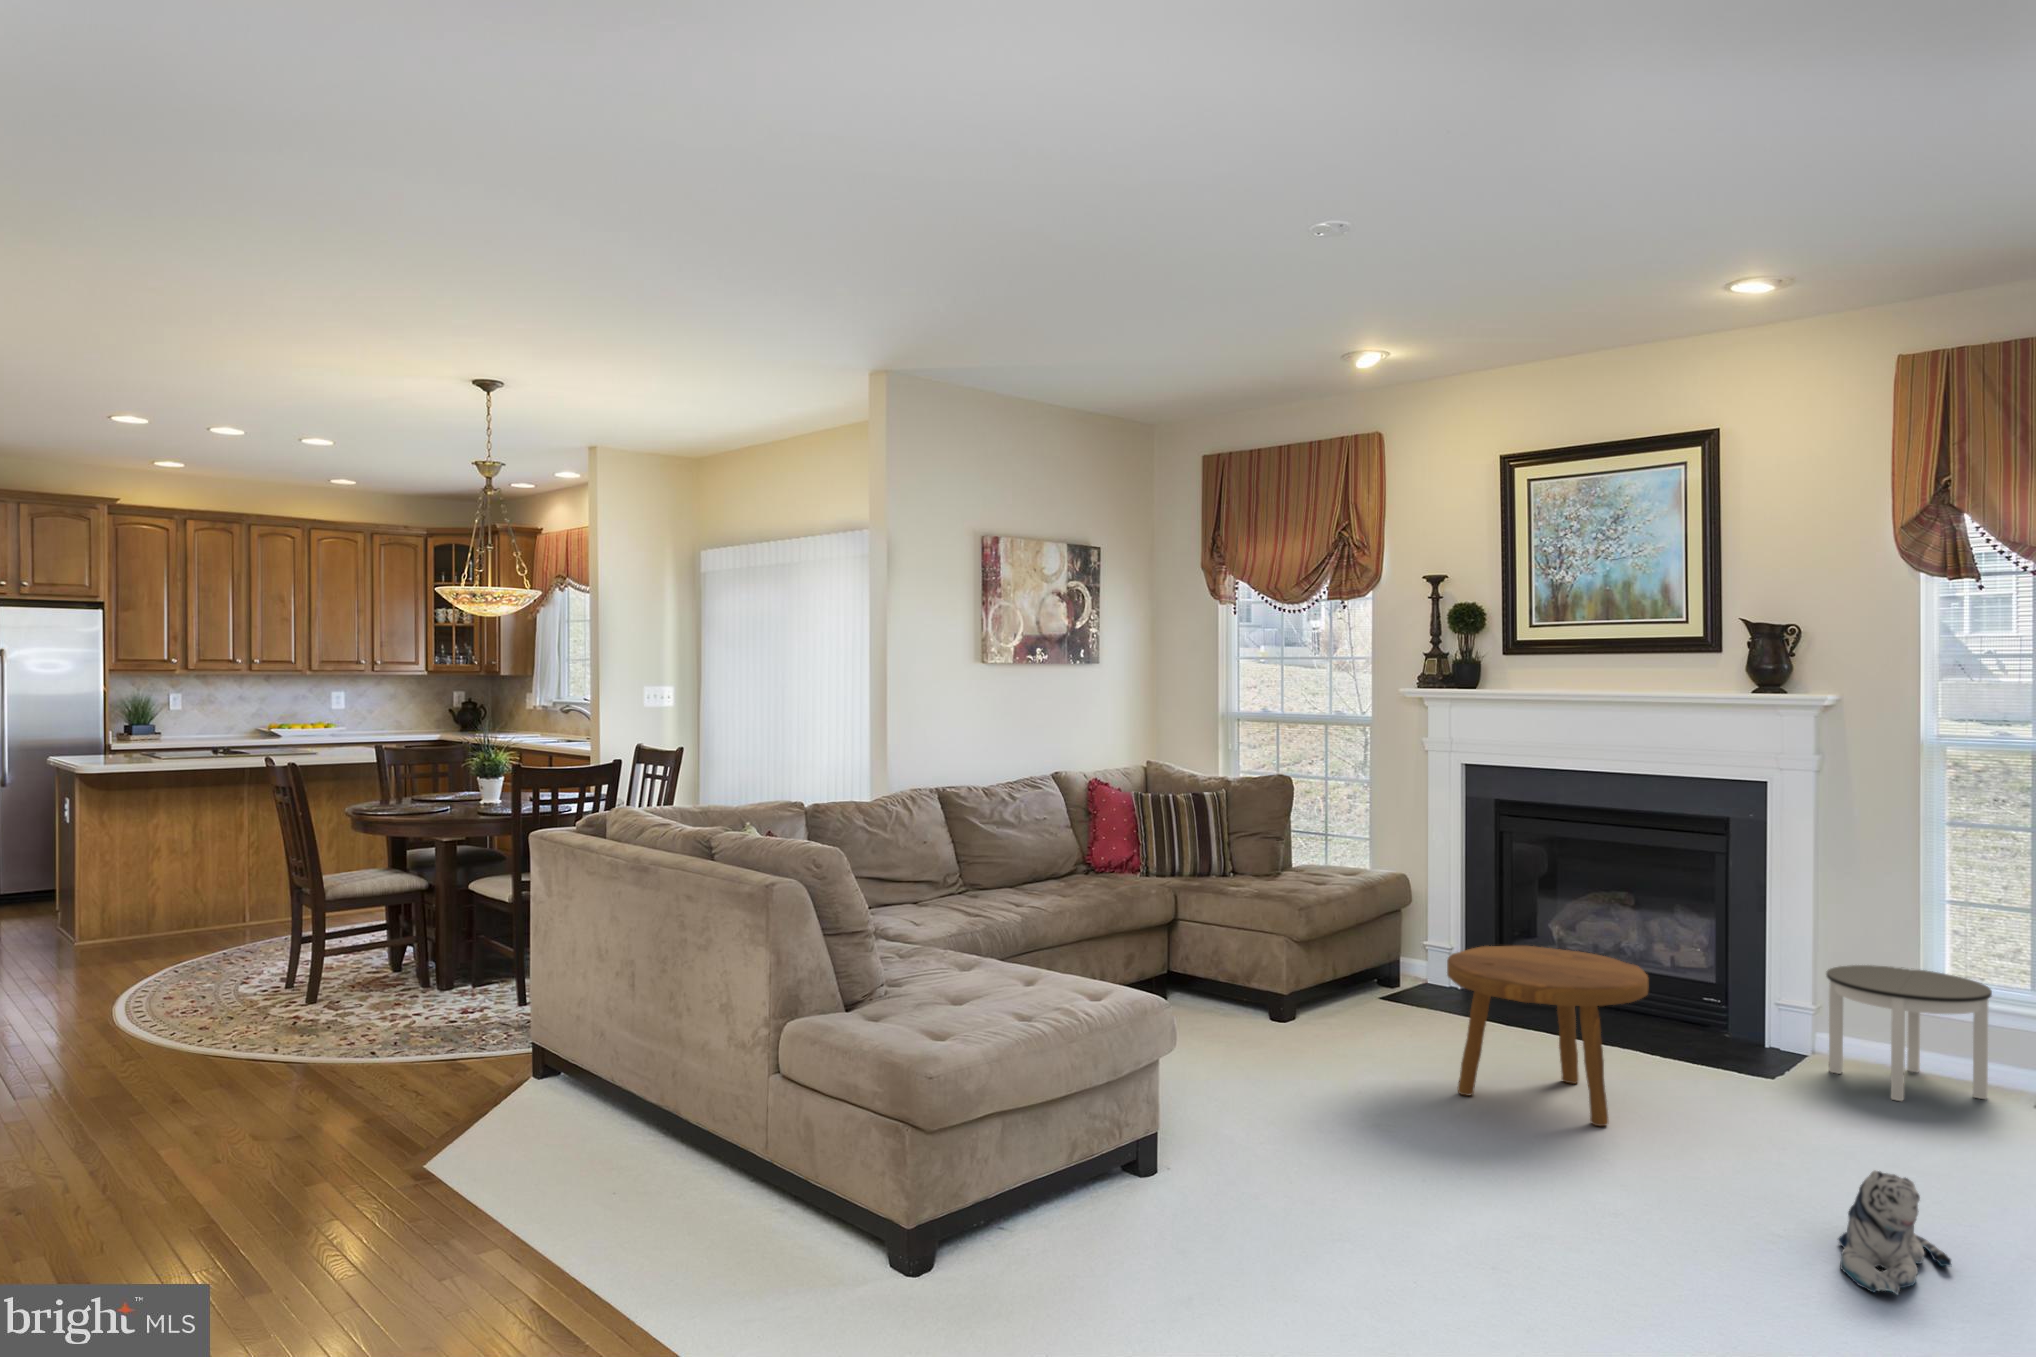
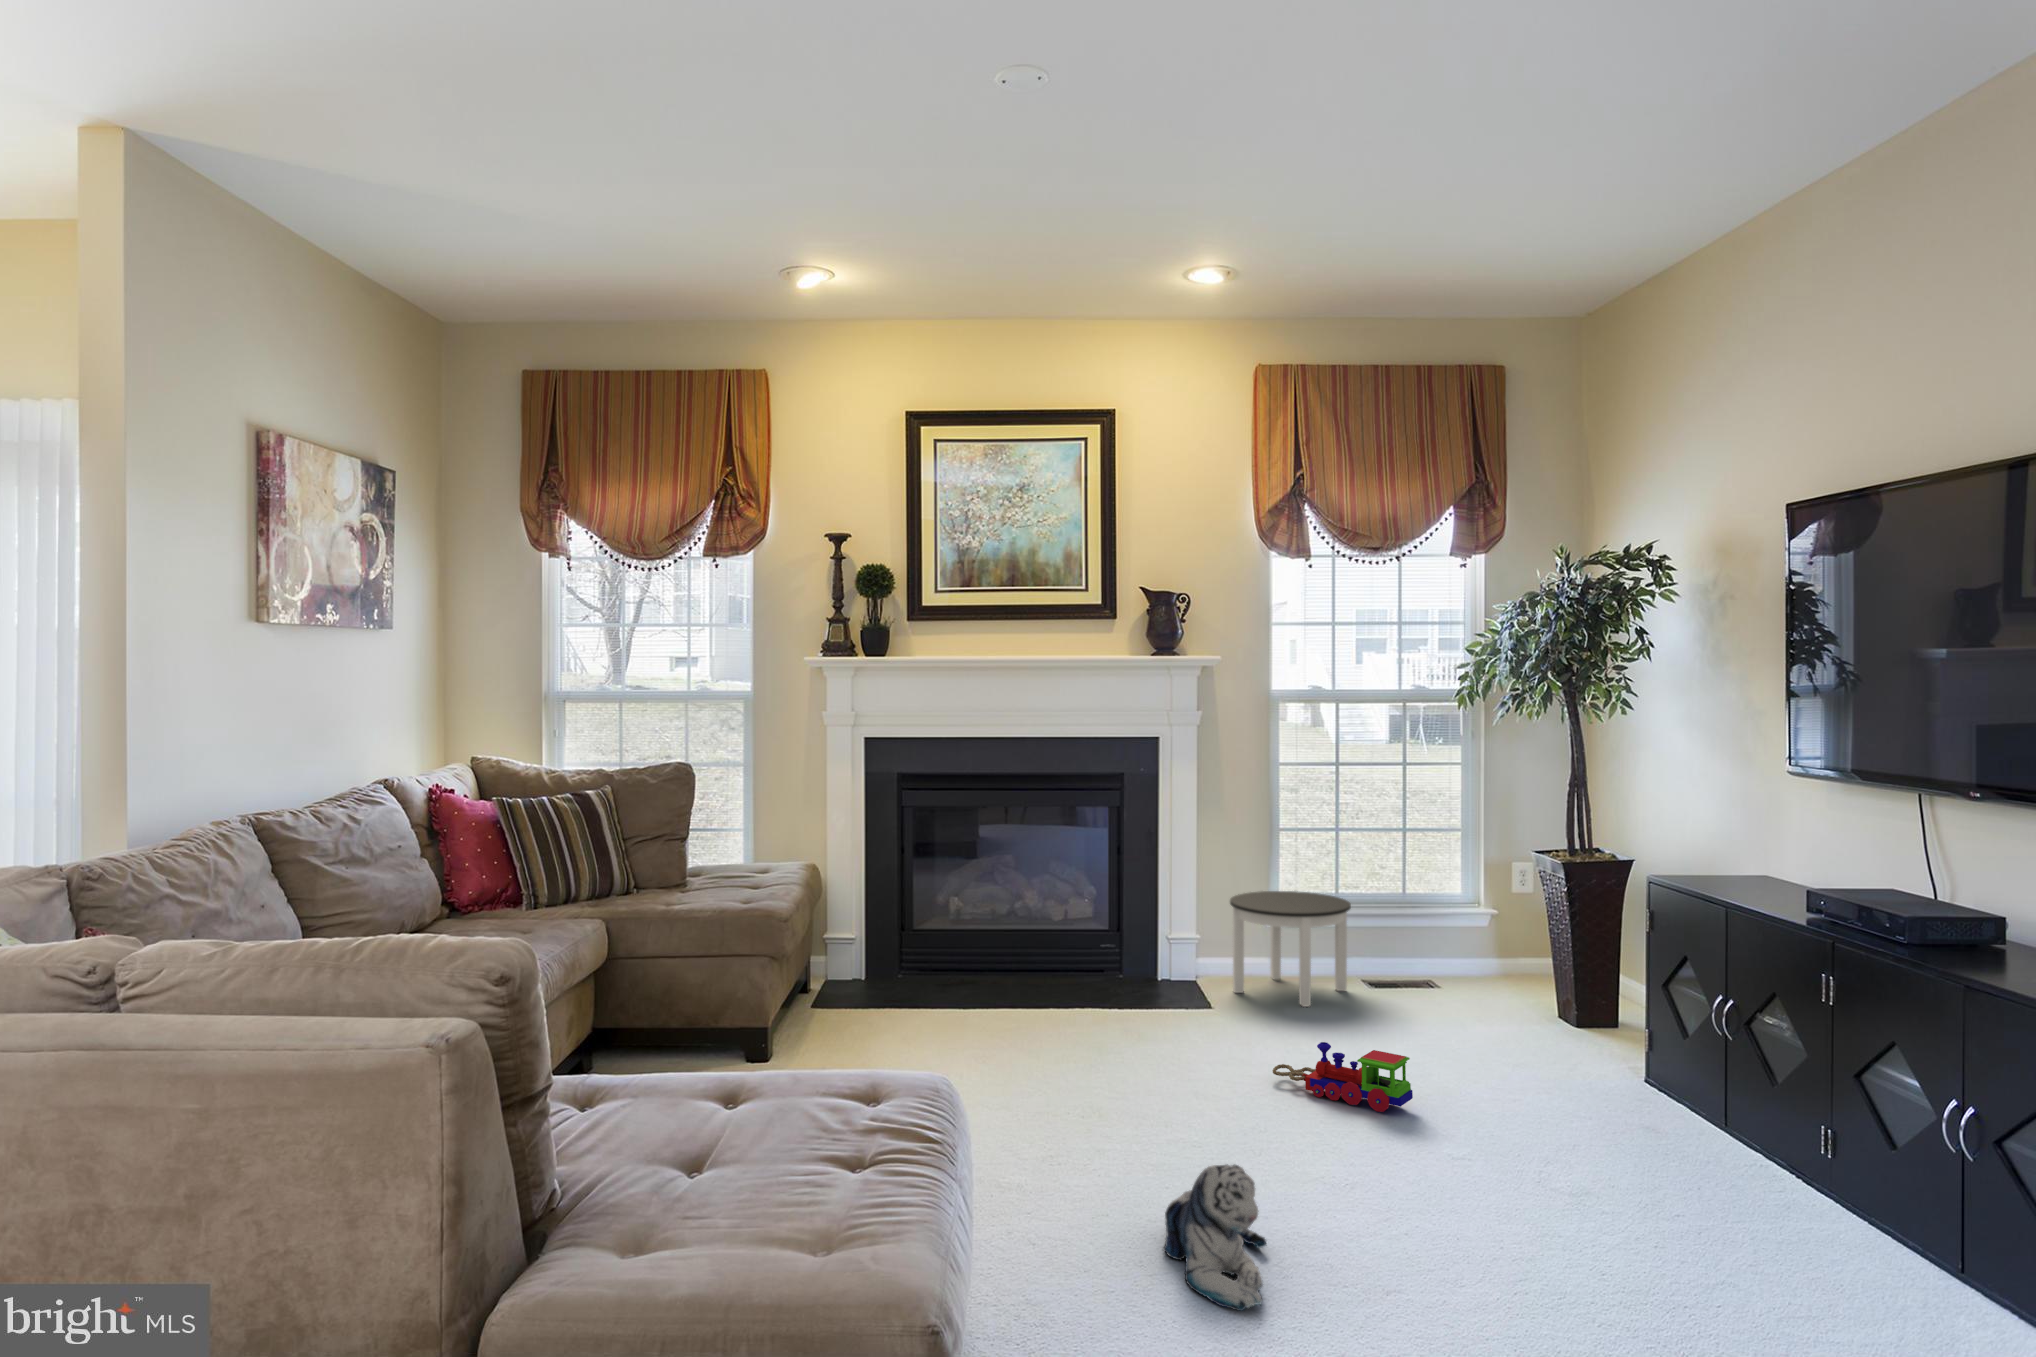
footstool: present [1447,946,1648,1126] -> none [1004,918,1200,1094]
toy train: none [1715,1111,1836,1193] -> present [1272,1042,1413,1112]
plush toy: present [1838,1171,1951,1296] -> present [1163,1164,1266,1311]

